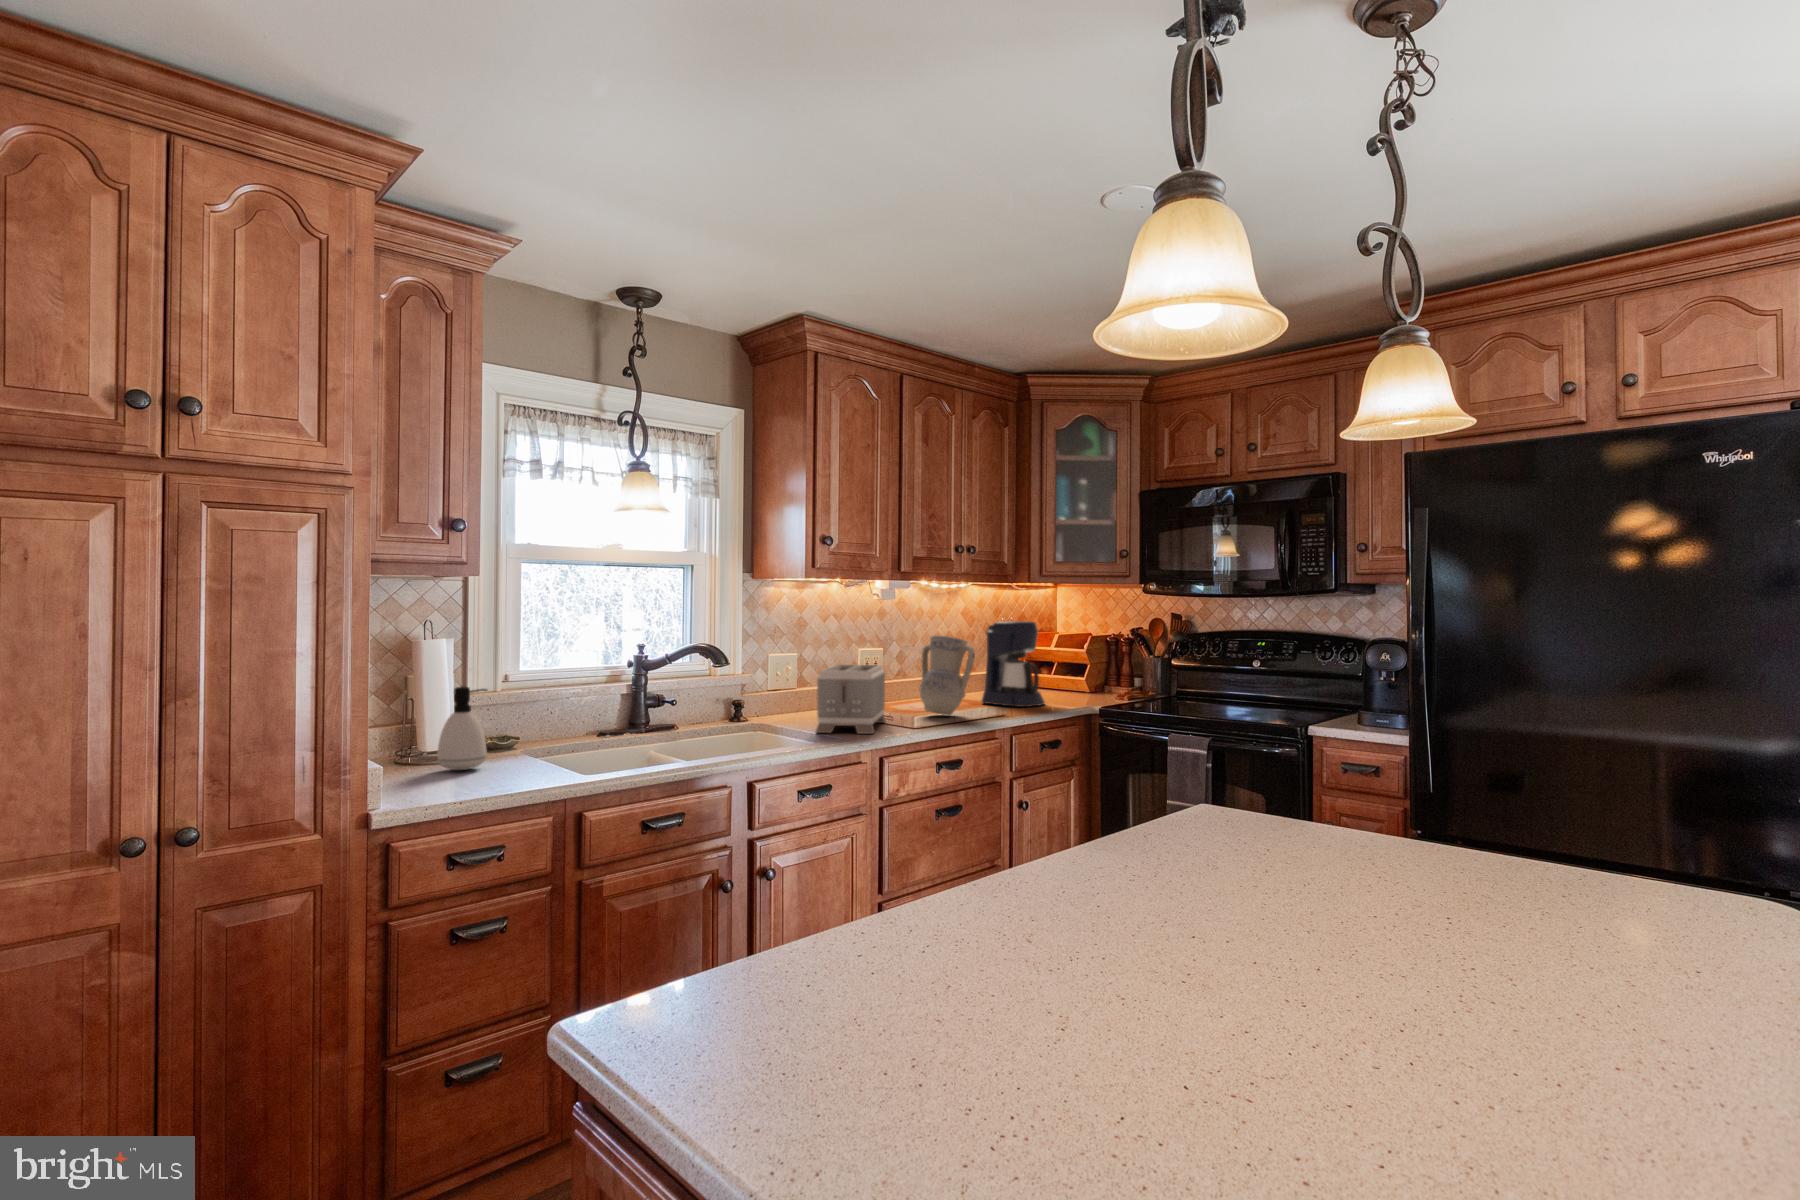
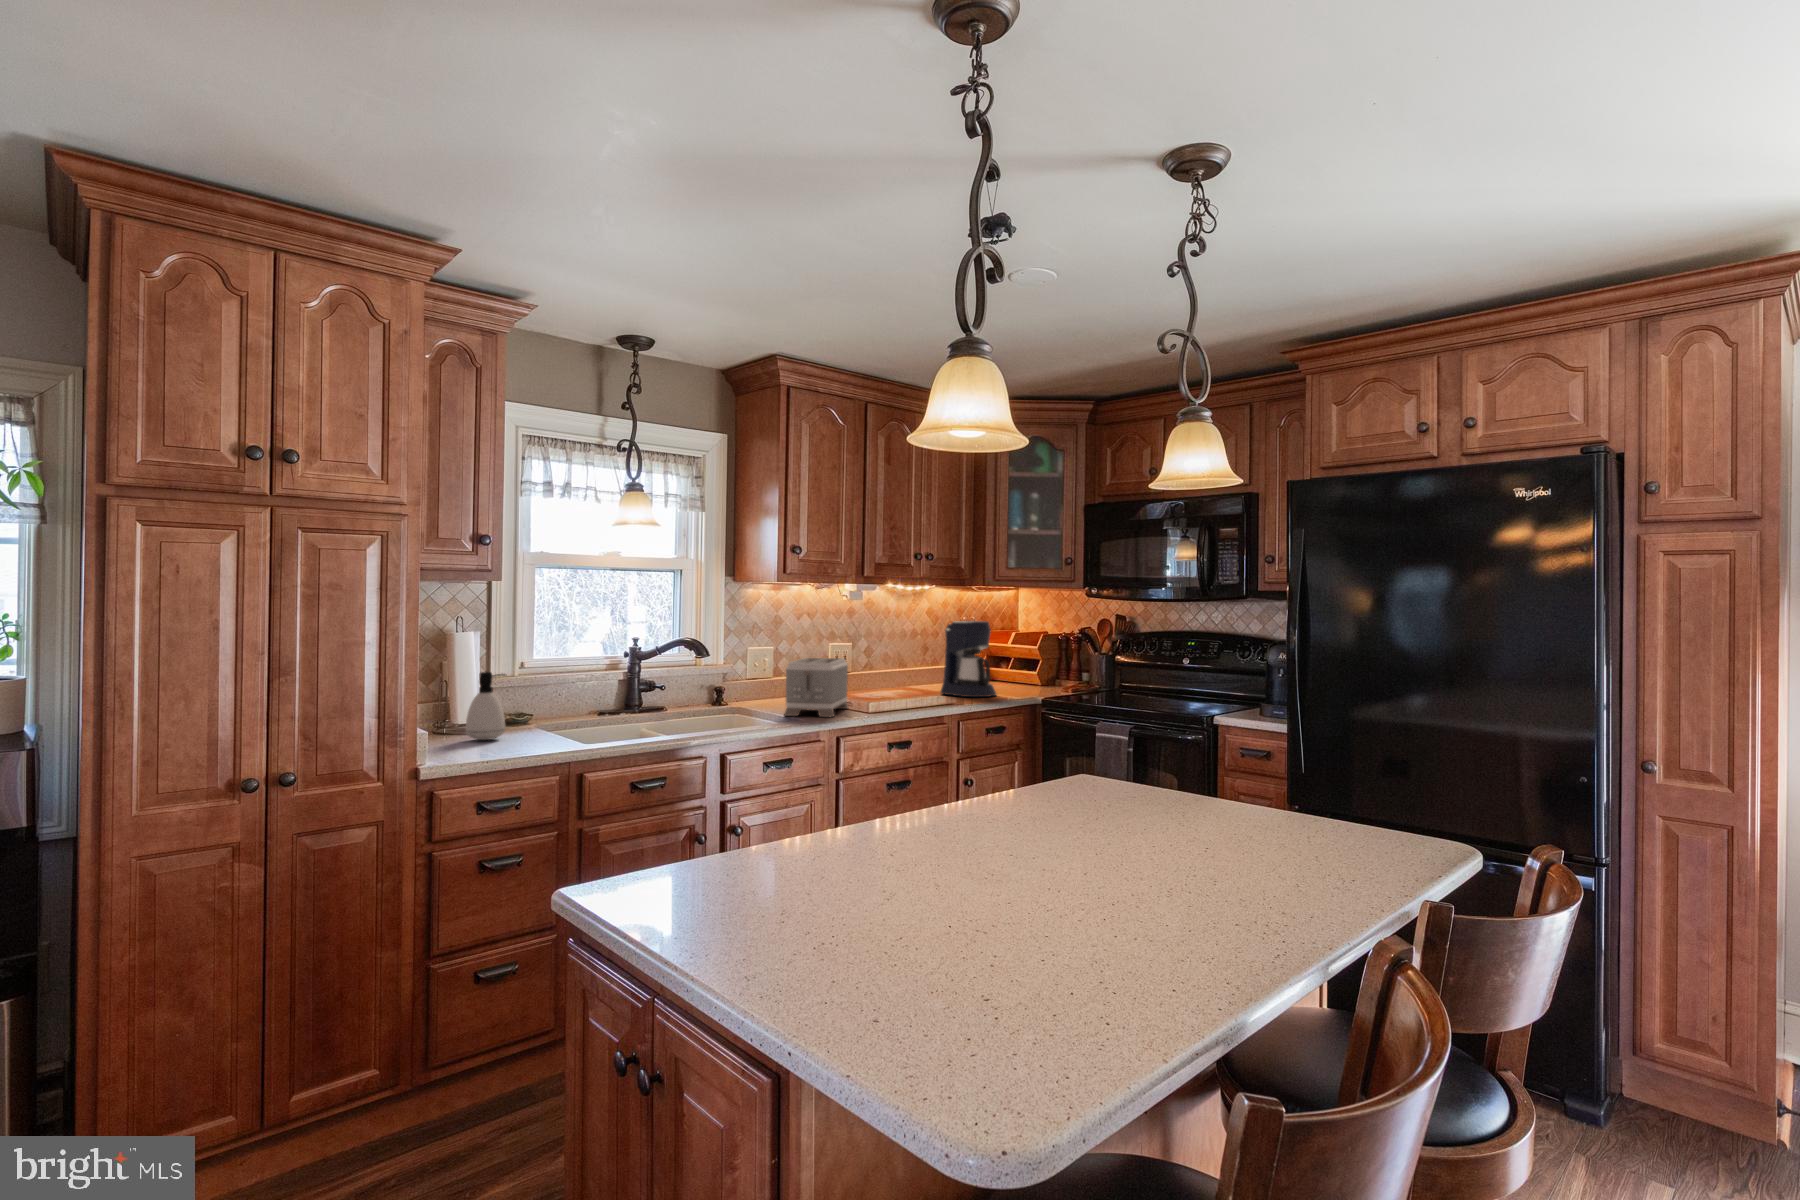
vase: present [919,635,975,715] -> none [880,633,929,703]

